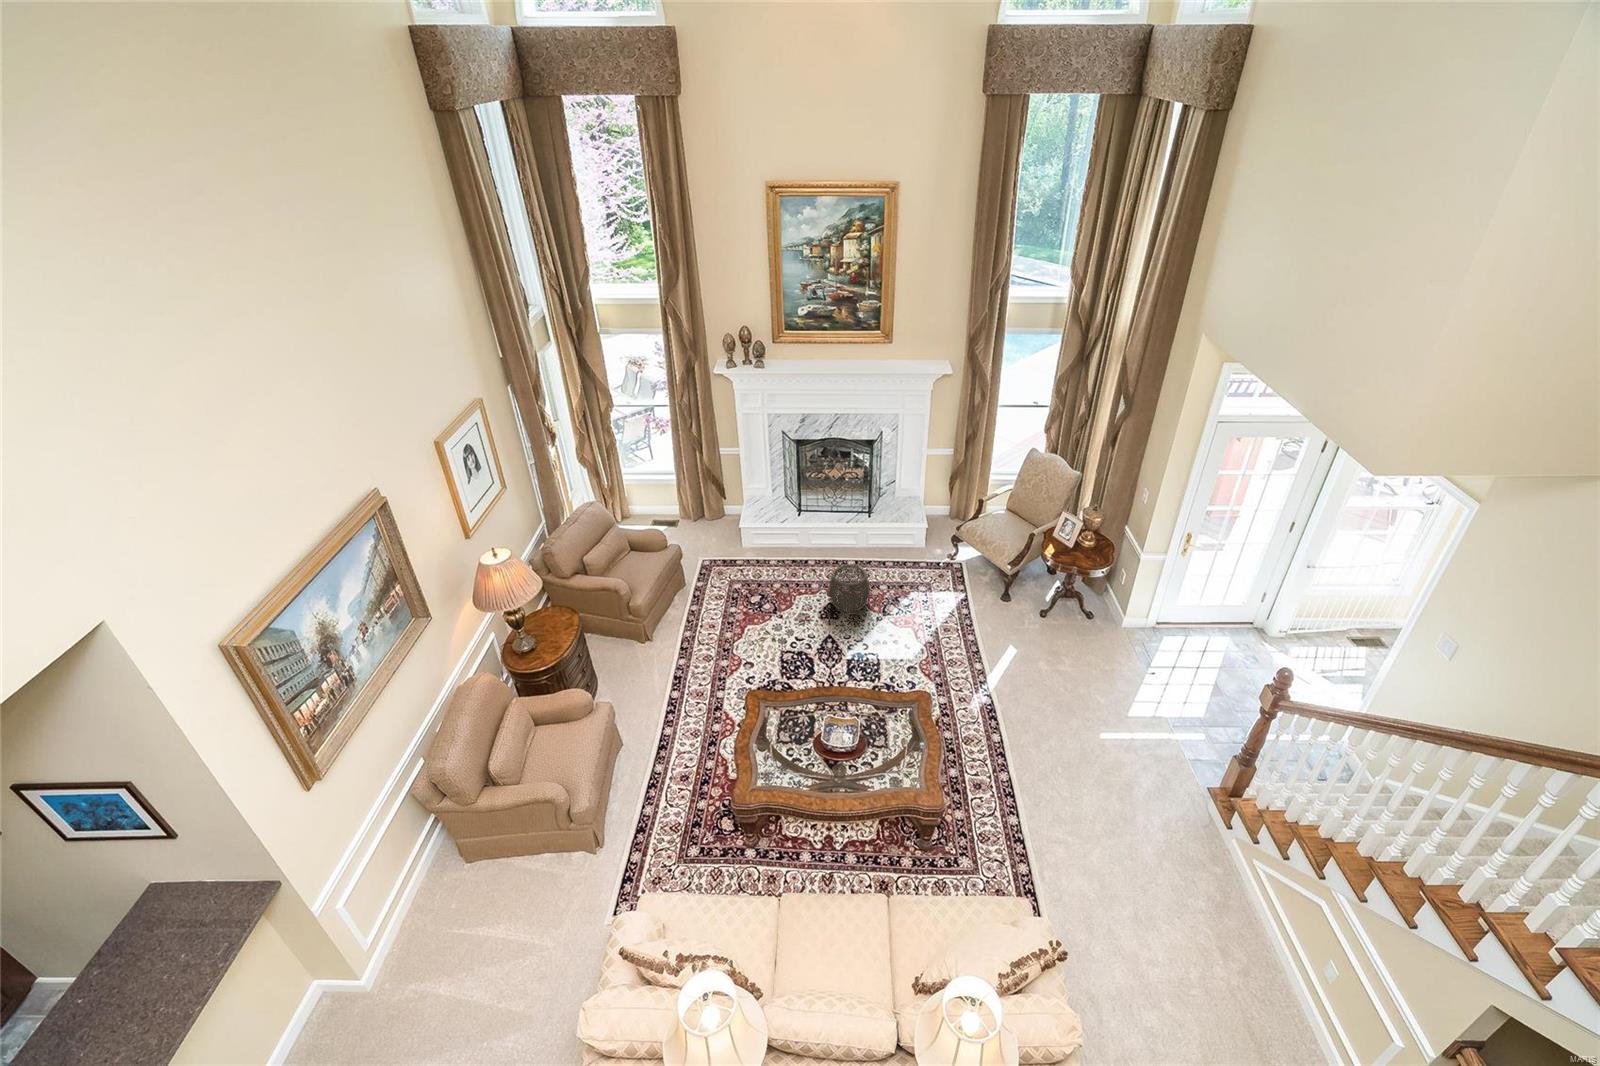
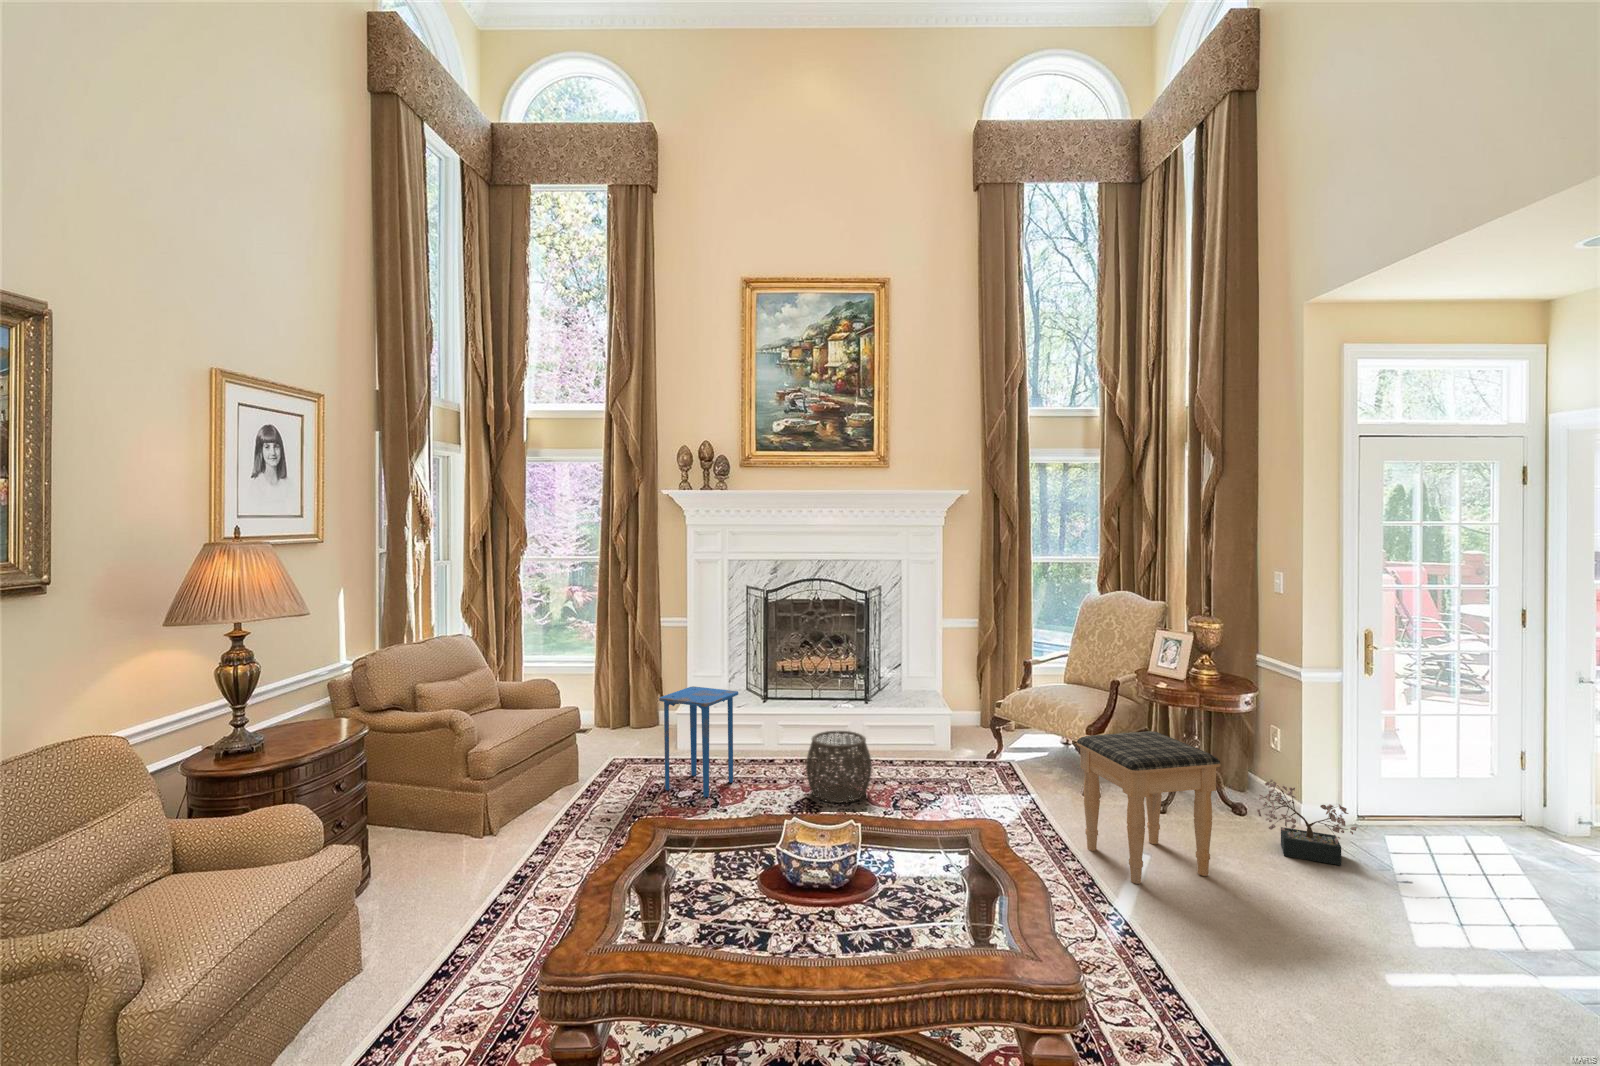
side table: none [733,534,783,607] -> present [659,686,738,797]
footstool: none [990,594,1067,682] -> present [1077,731,1221,884]
decorative plant: none [1093,616,1142,665] -> present [1257,779,1357,865]

